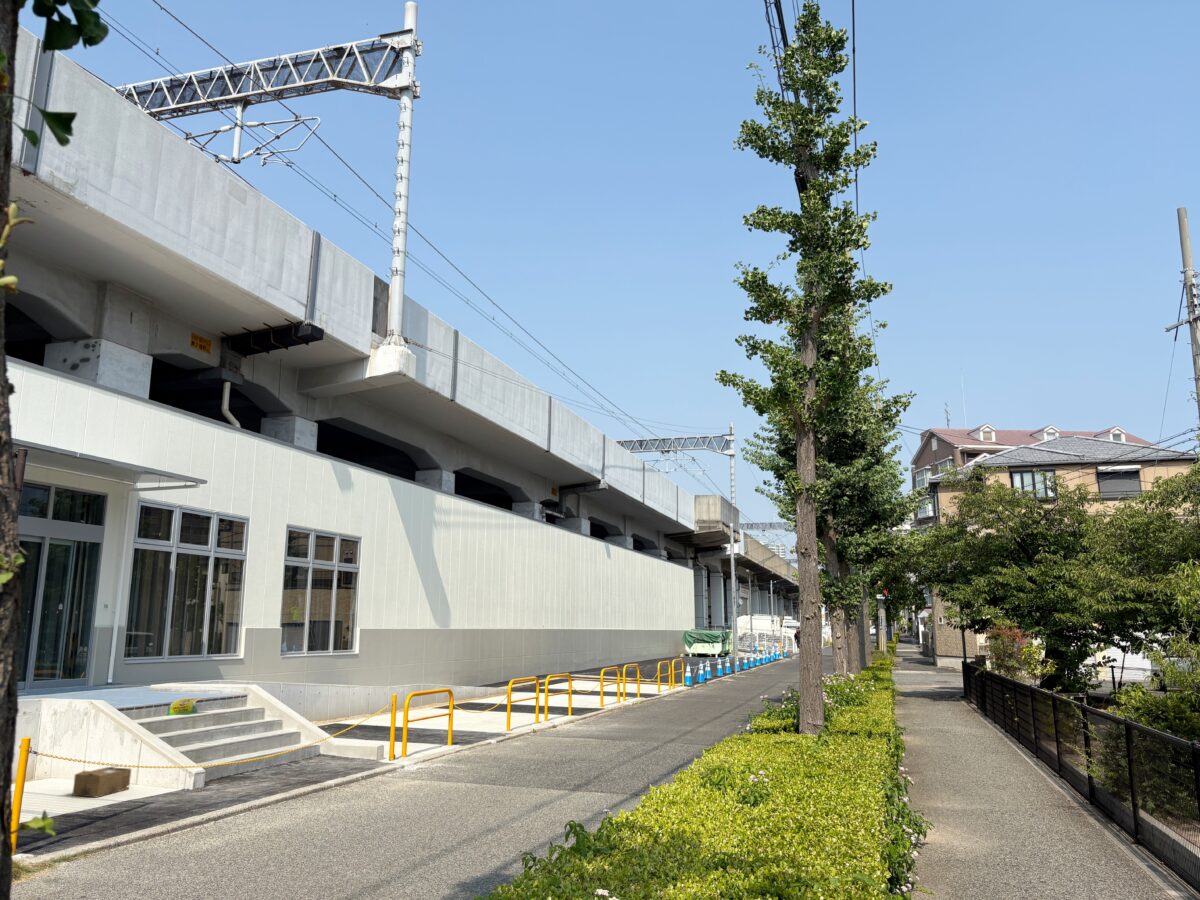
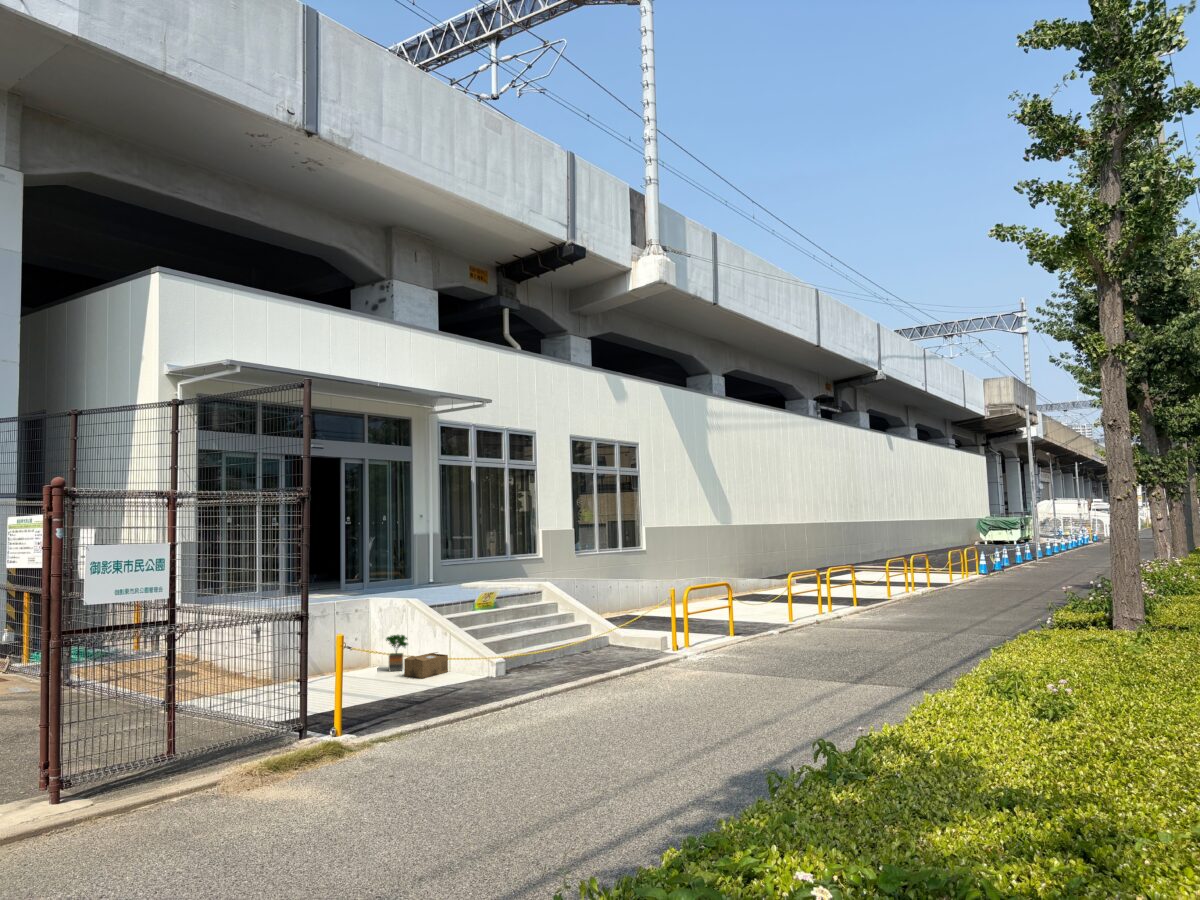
potted tree: none [49,745,81,791] -> present [386,635,408,671]

